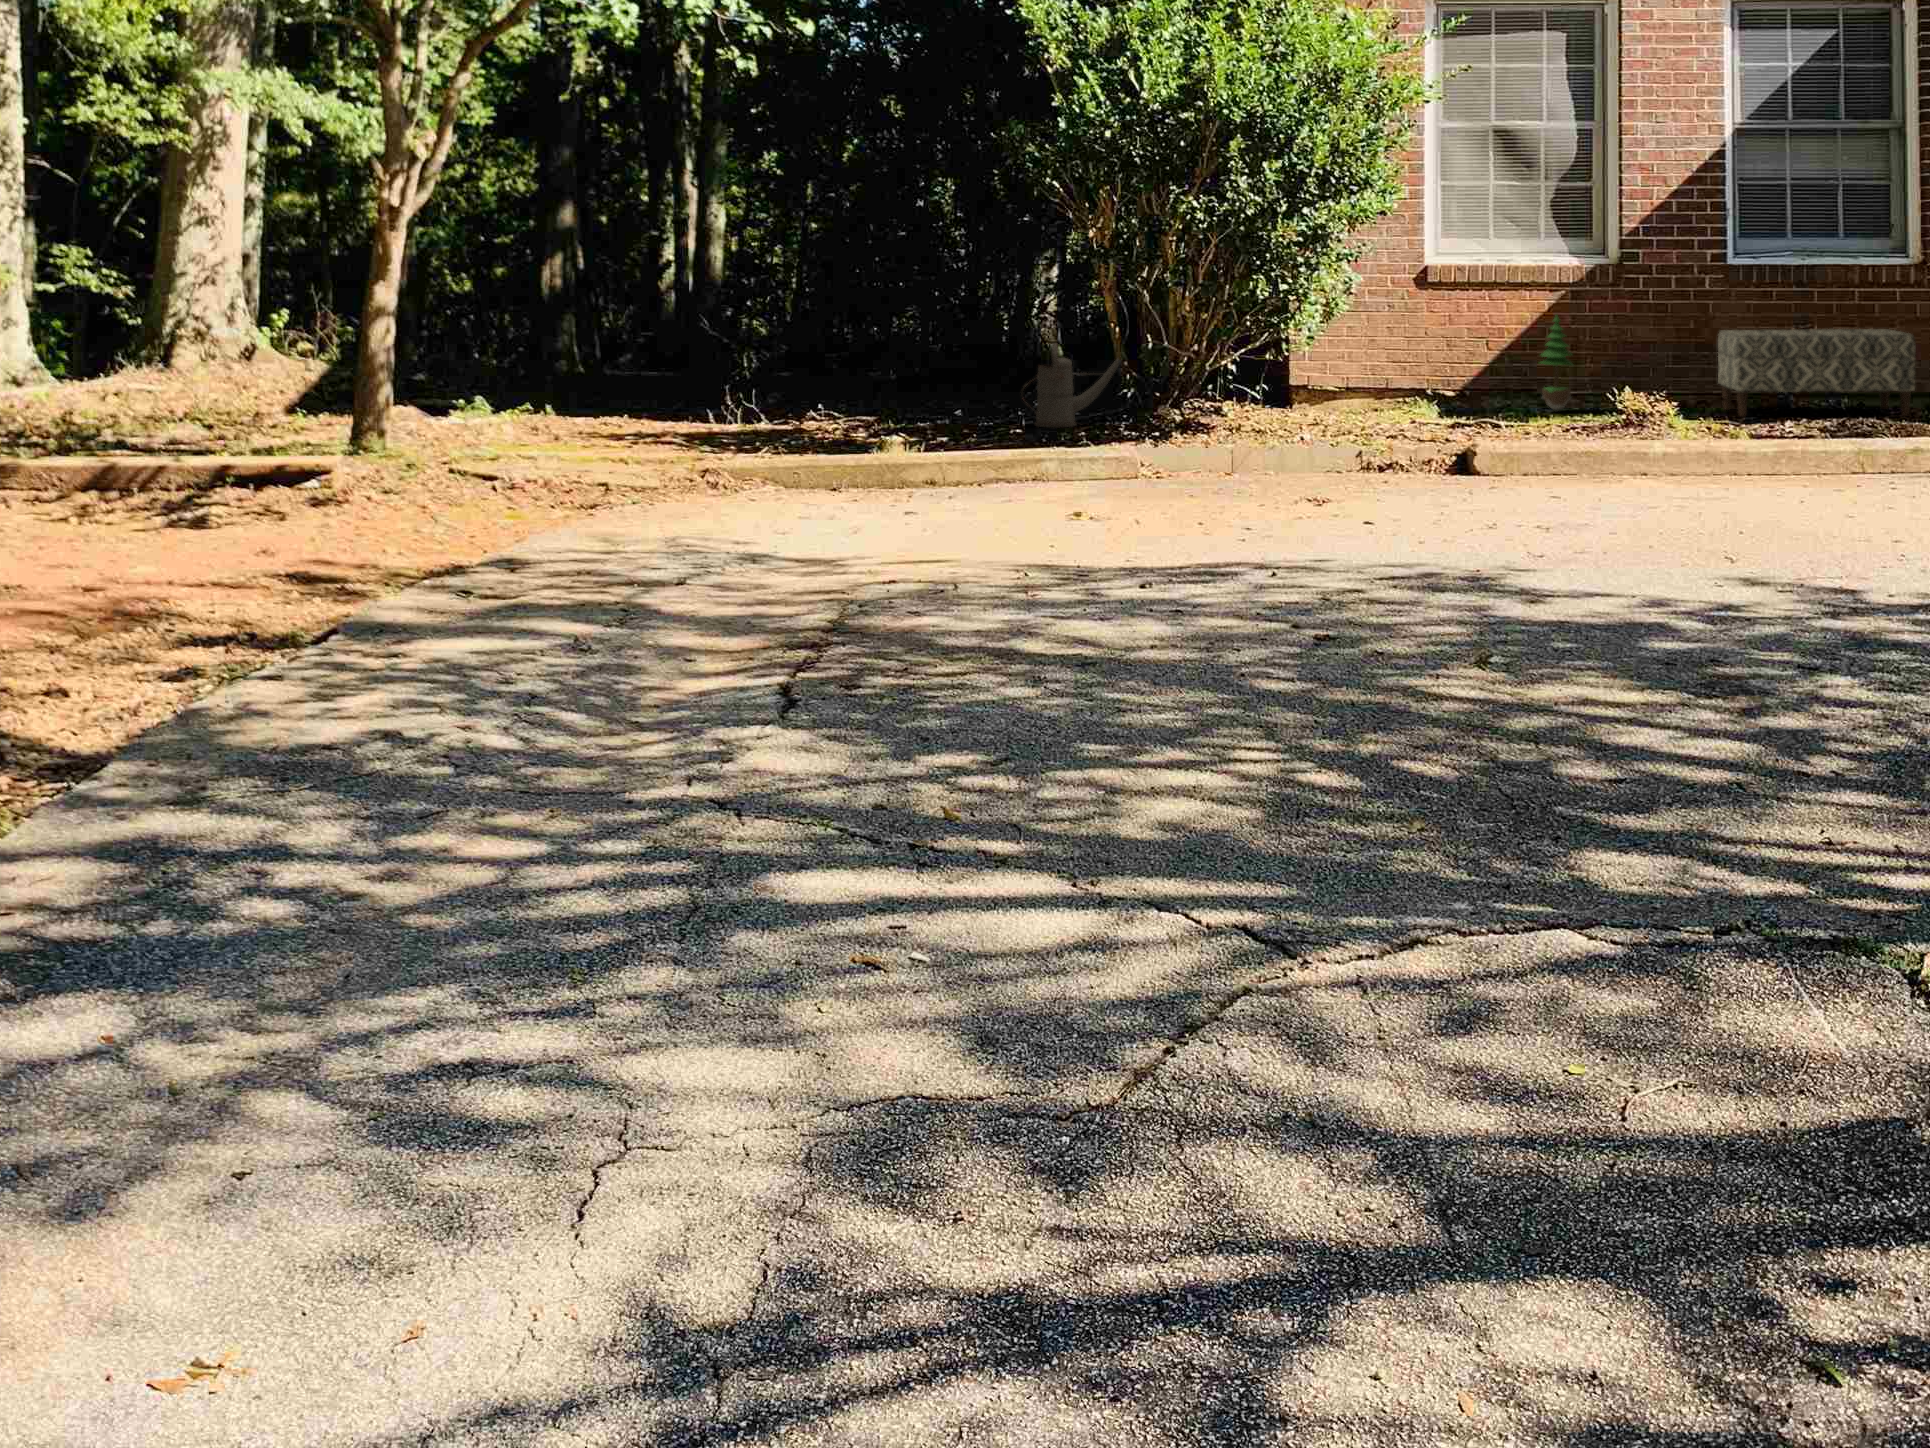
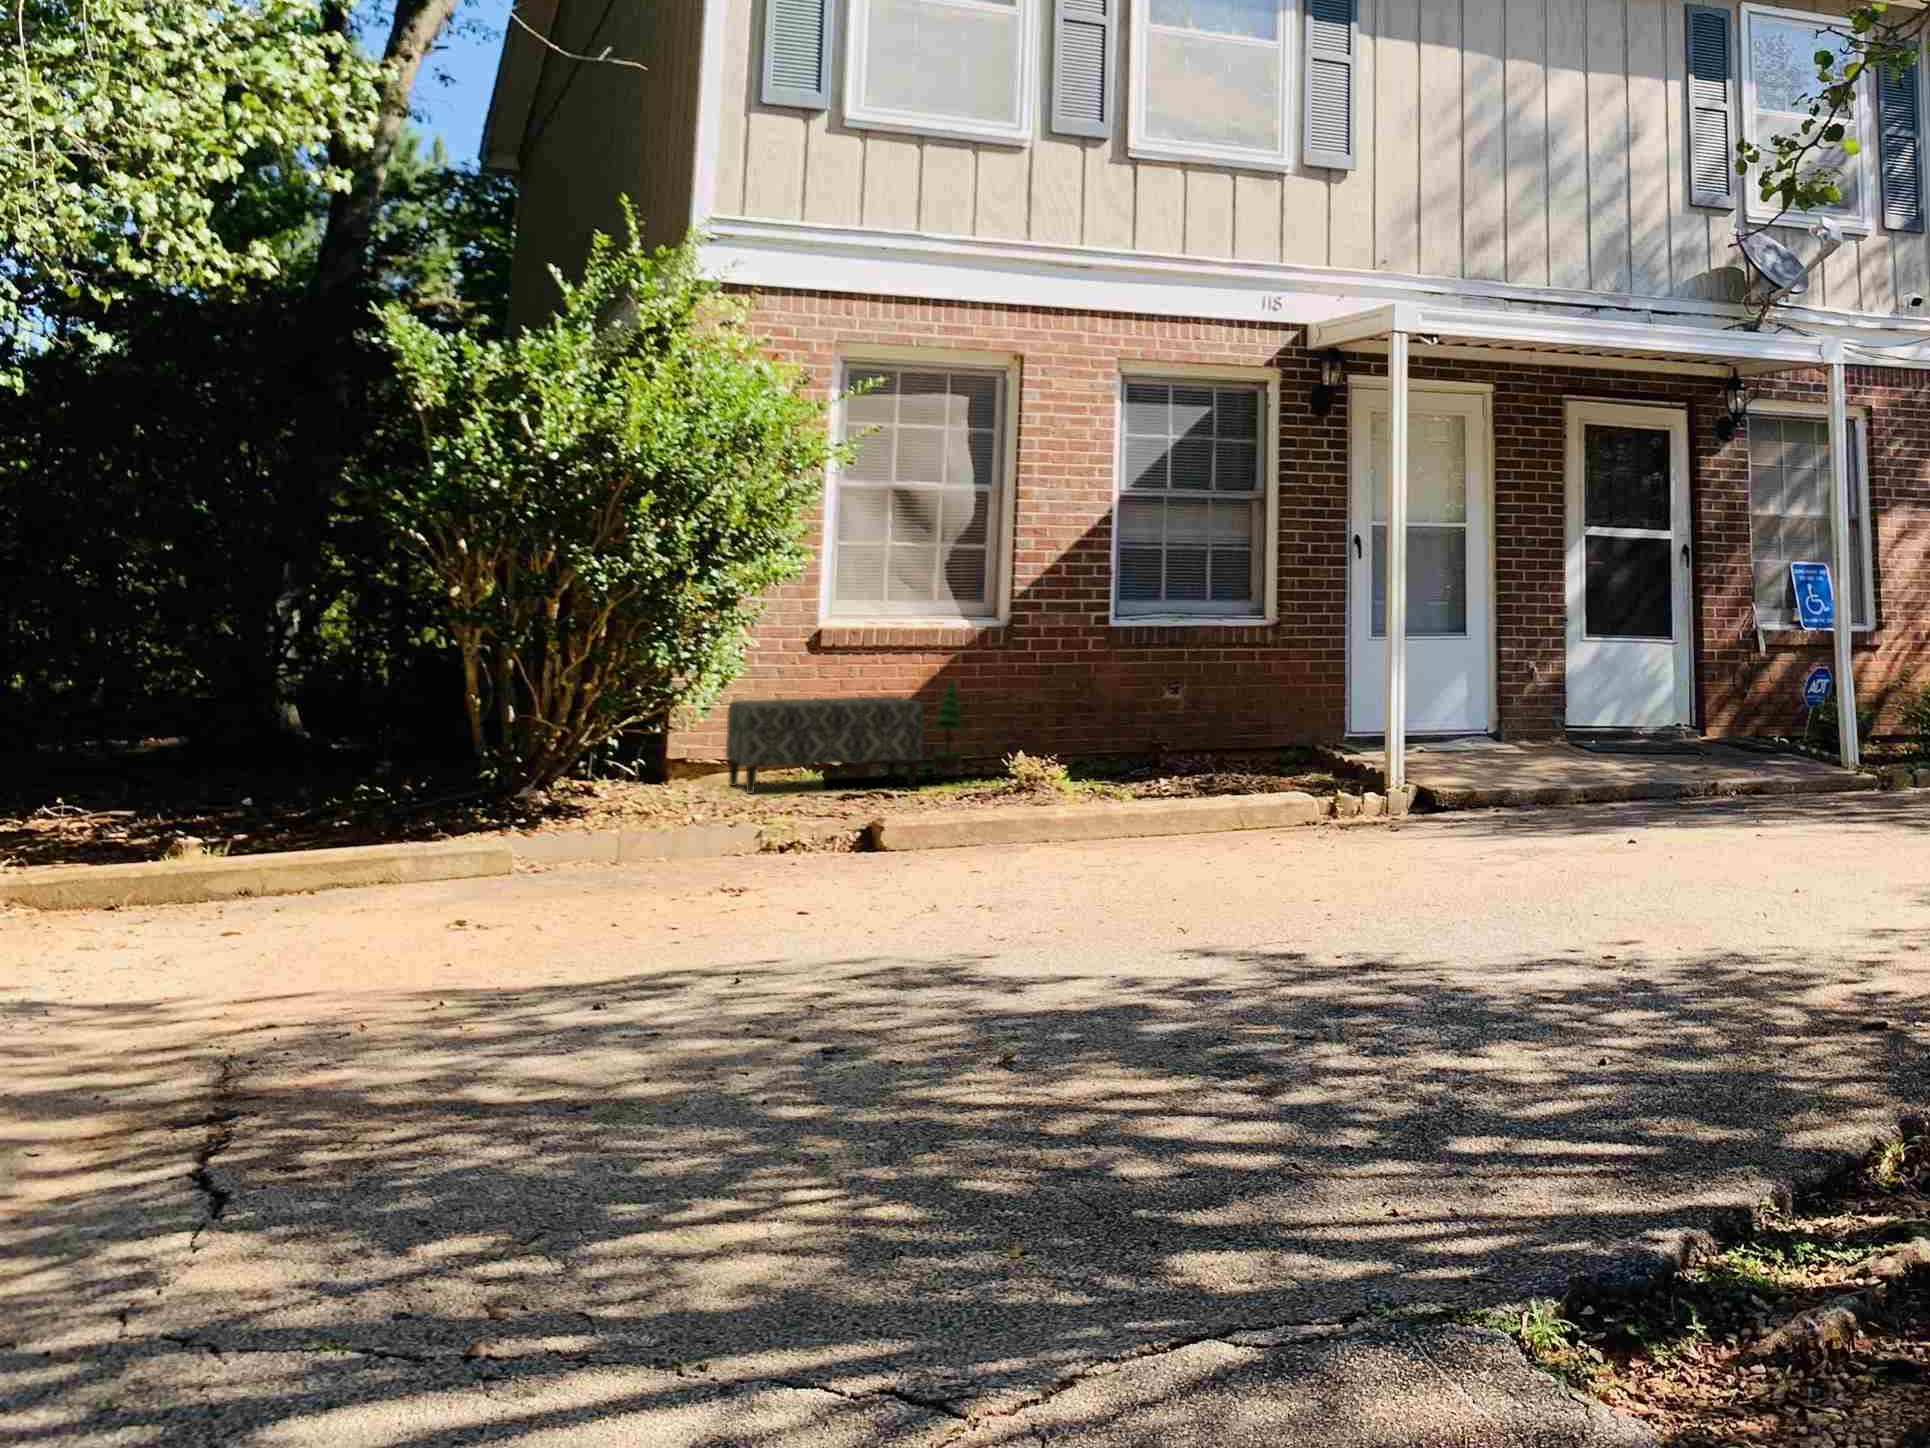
bench: present [1718,329,1916,417] -> present [726,696,924,793]
watering can: present [1026,343,1119,428] -> none [346,716,478,815]

